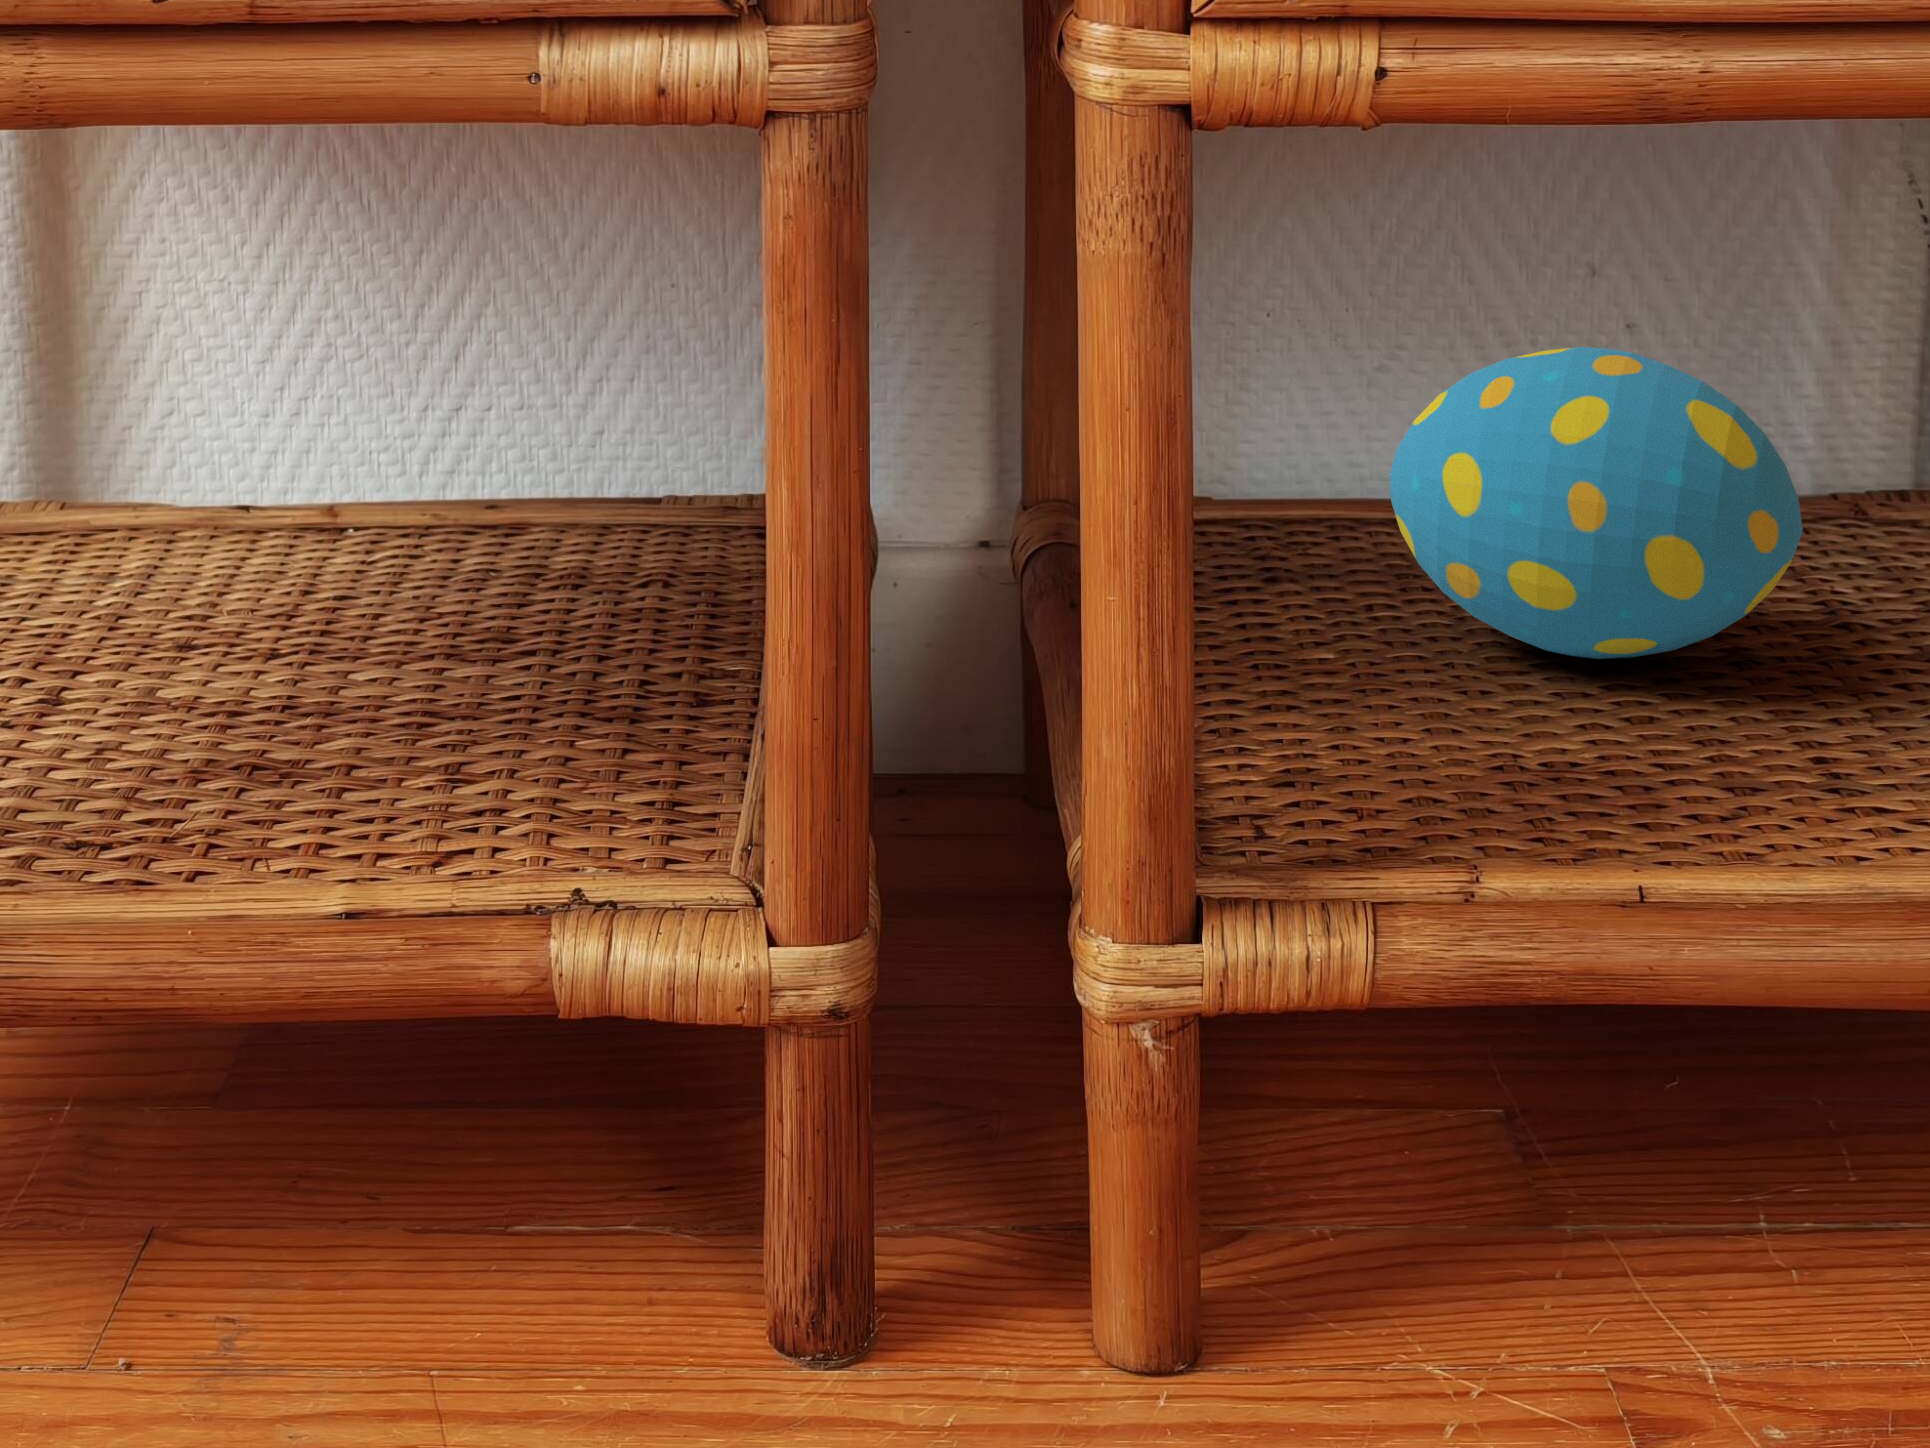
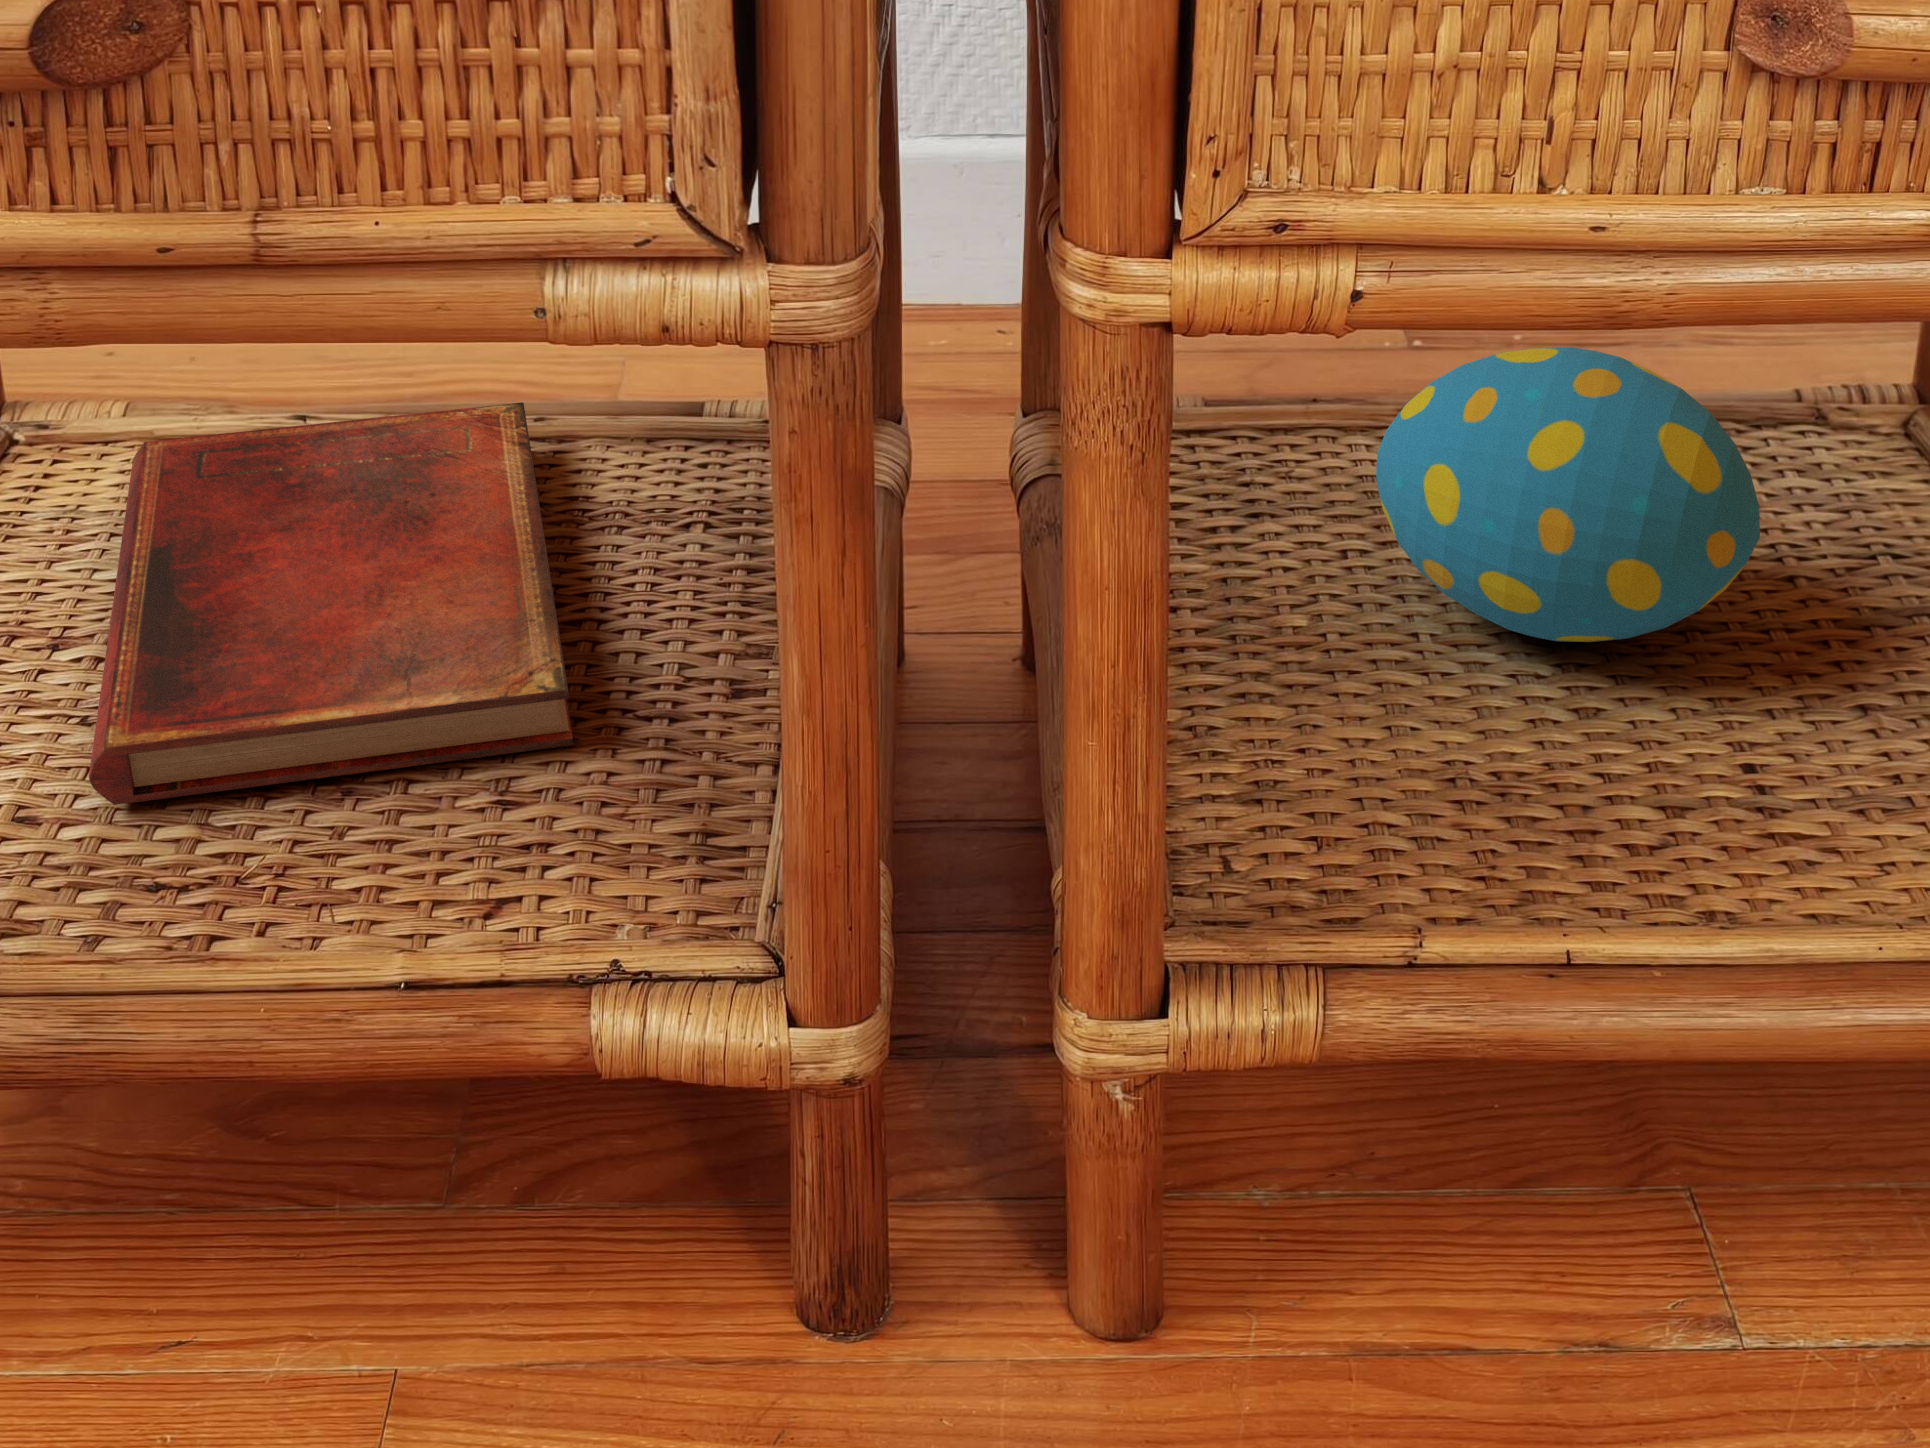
diary: none [14,481,539,777] -> present [89,402,573,805]

